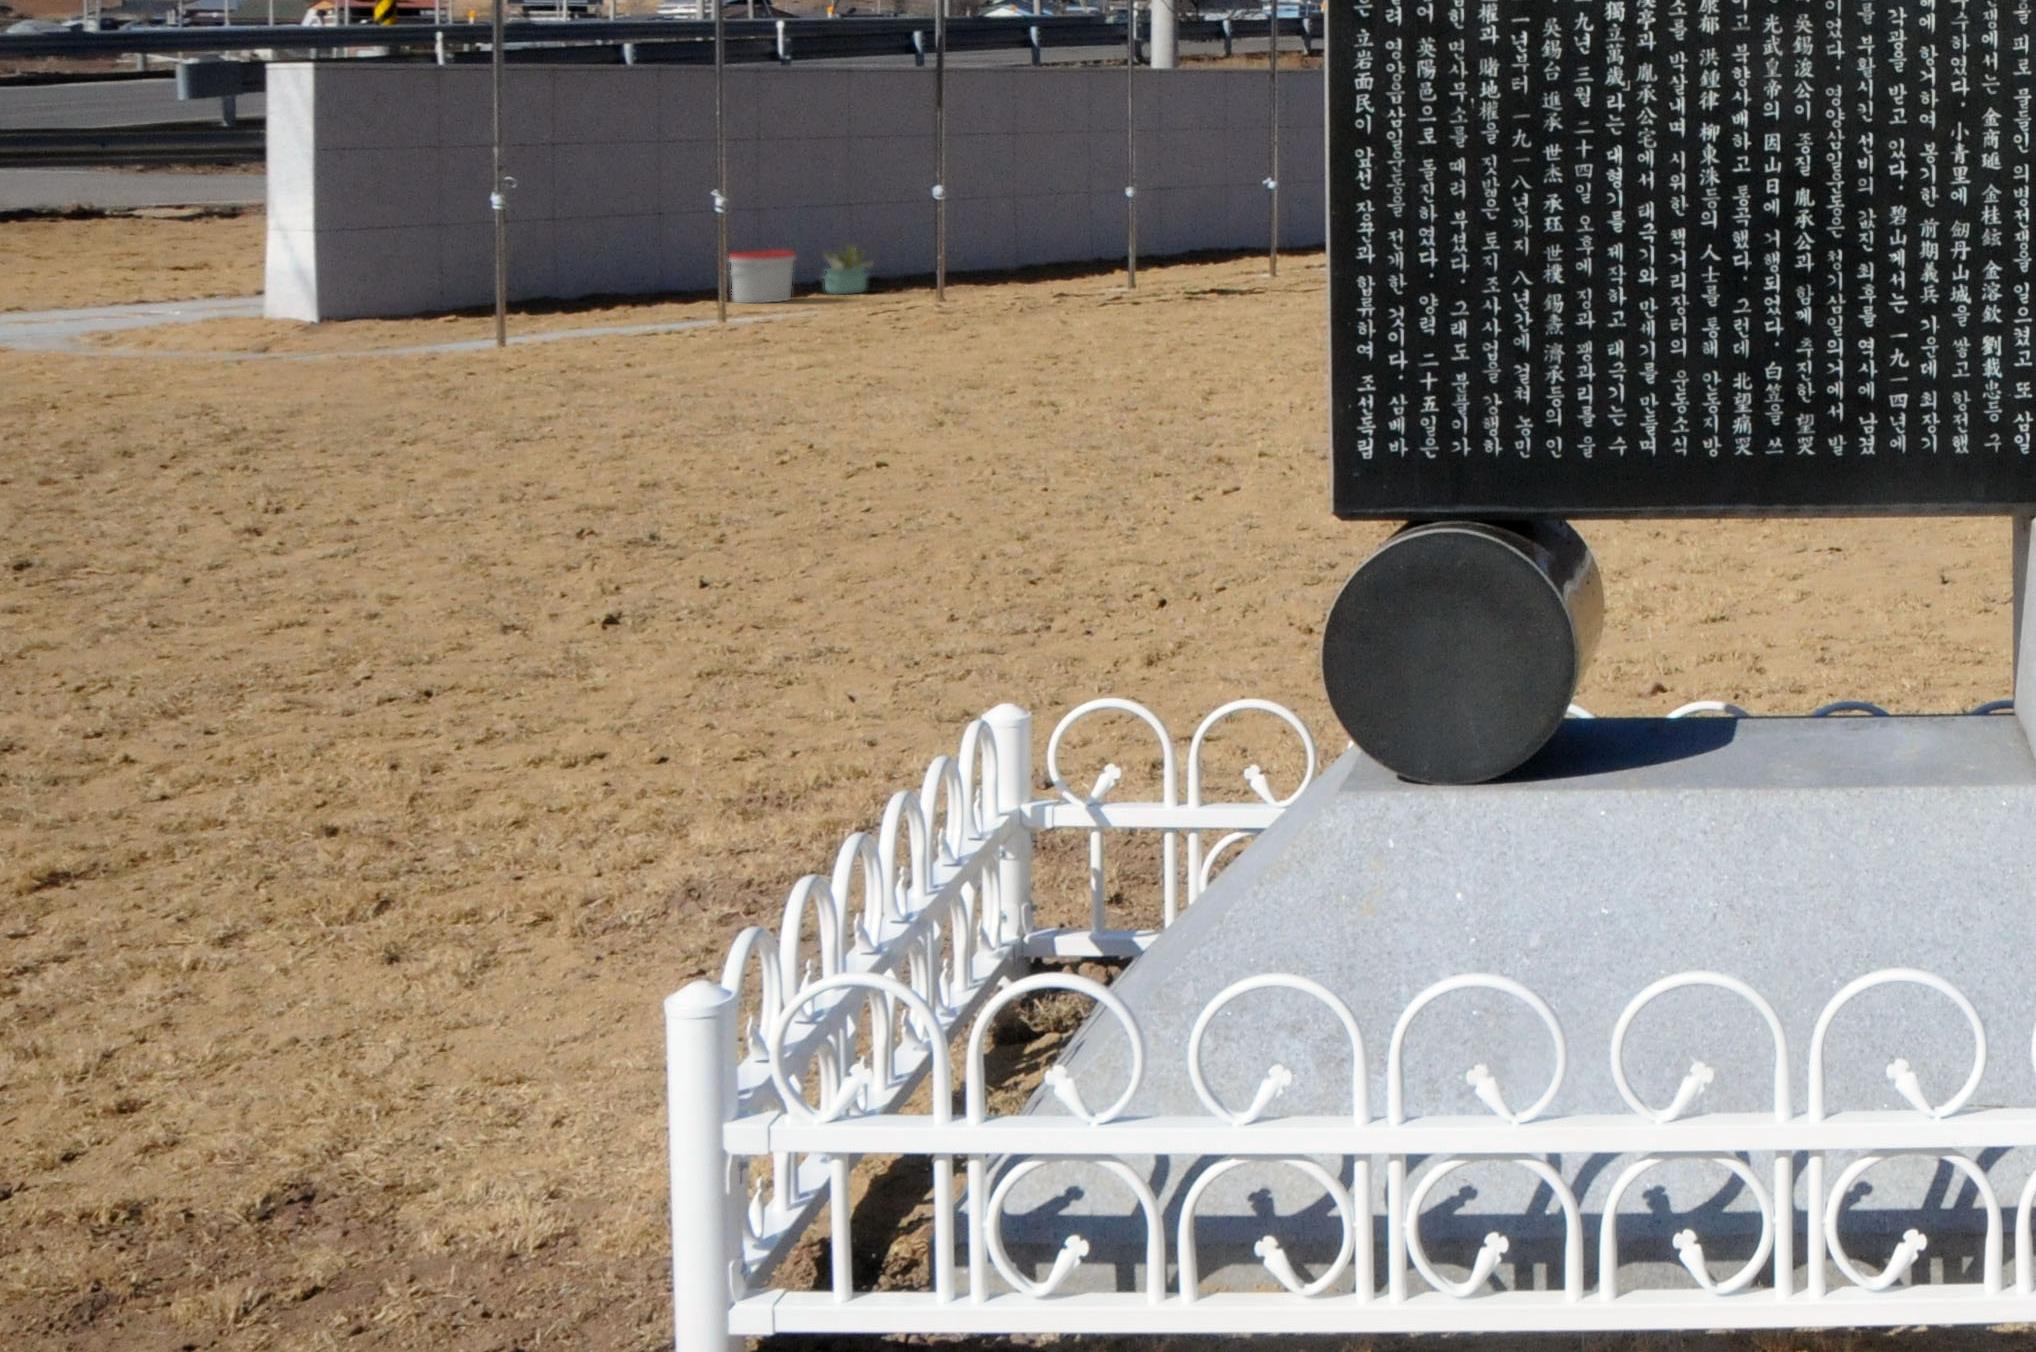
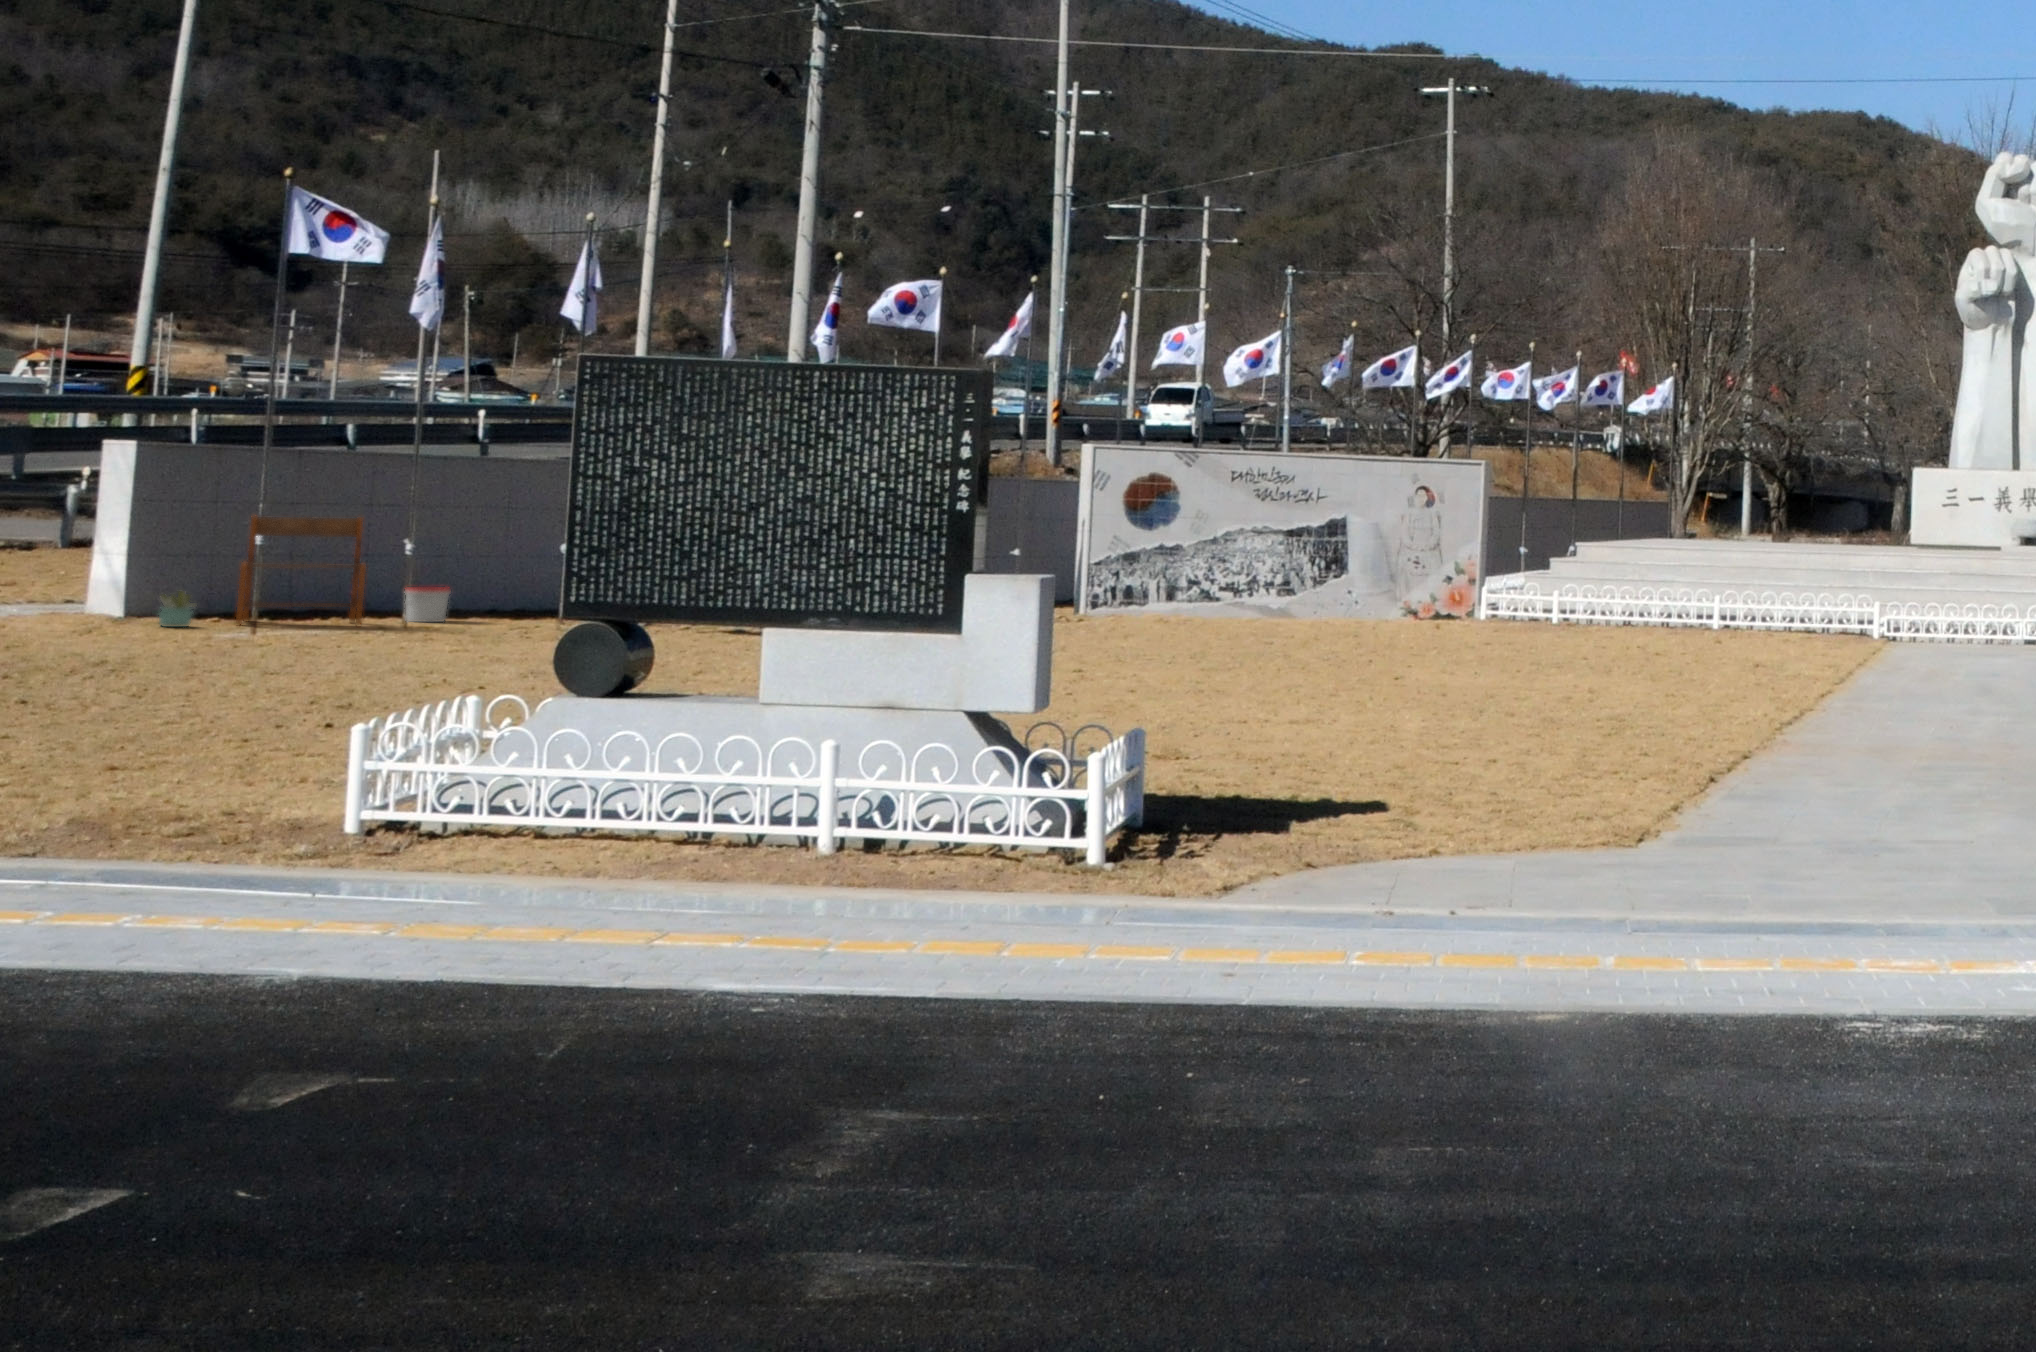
bench: none [475,155,669,324] -> present [236,515,366,625]
decorative plant: present [824,246,872,294] -> present [159,591,195,627]

